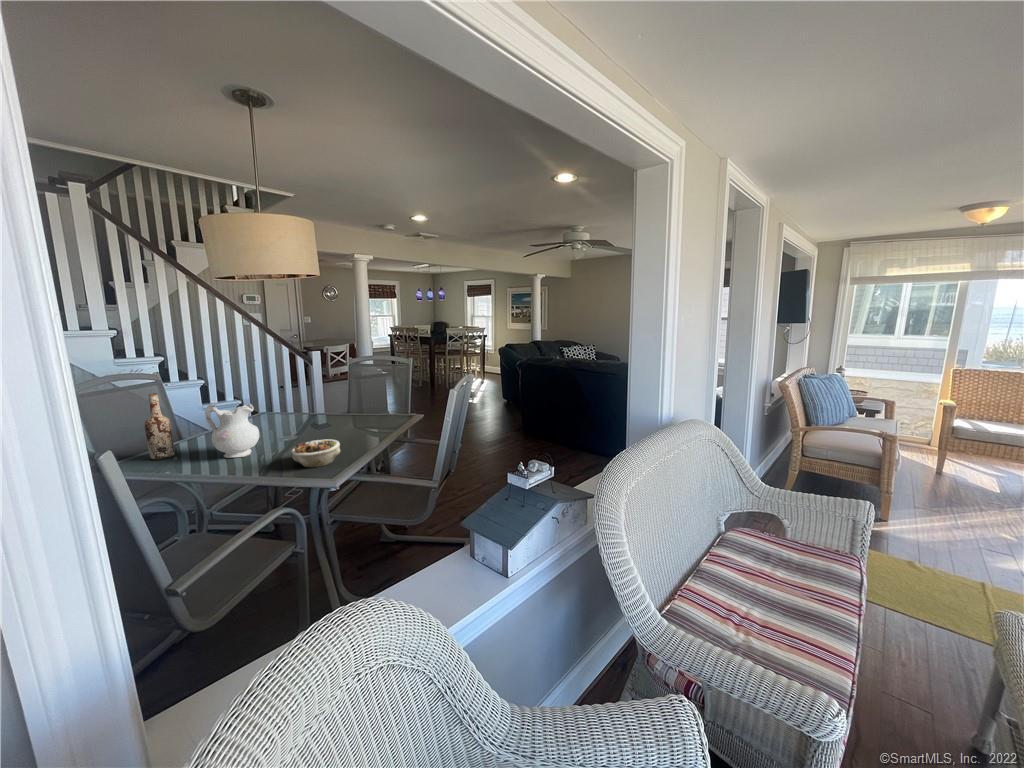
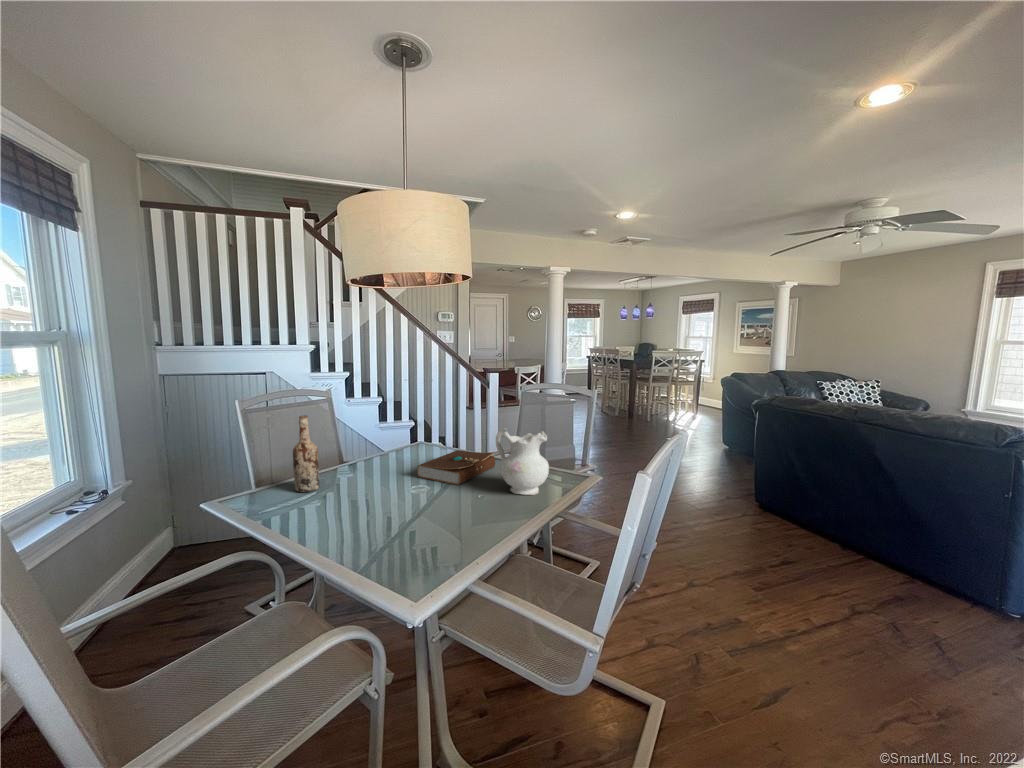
ceramic pitcher: present [205,404,259,458] -> present [496,428,549,495]
book: none [266,411,332,437] -> present [417,450,495,485]
succulent planter: present [292,440,340,467] -> none [423,500,486,543]

